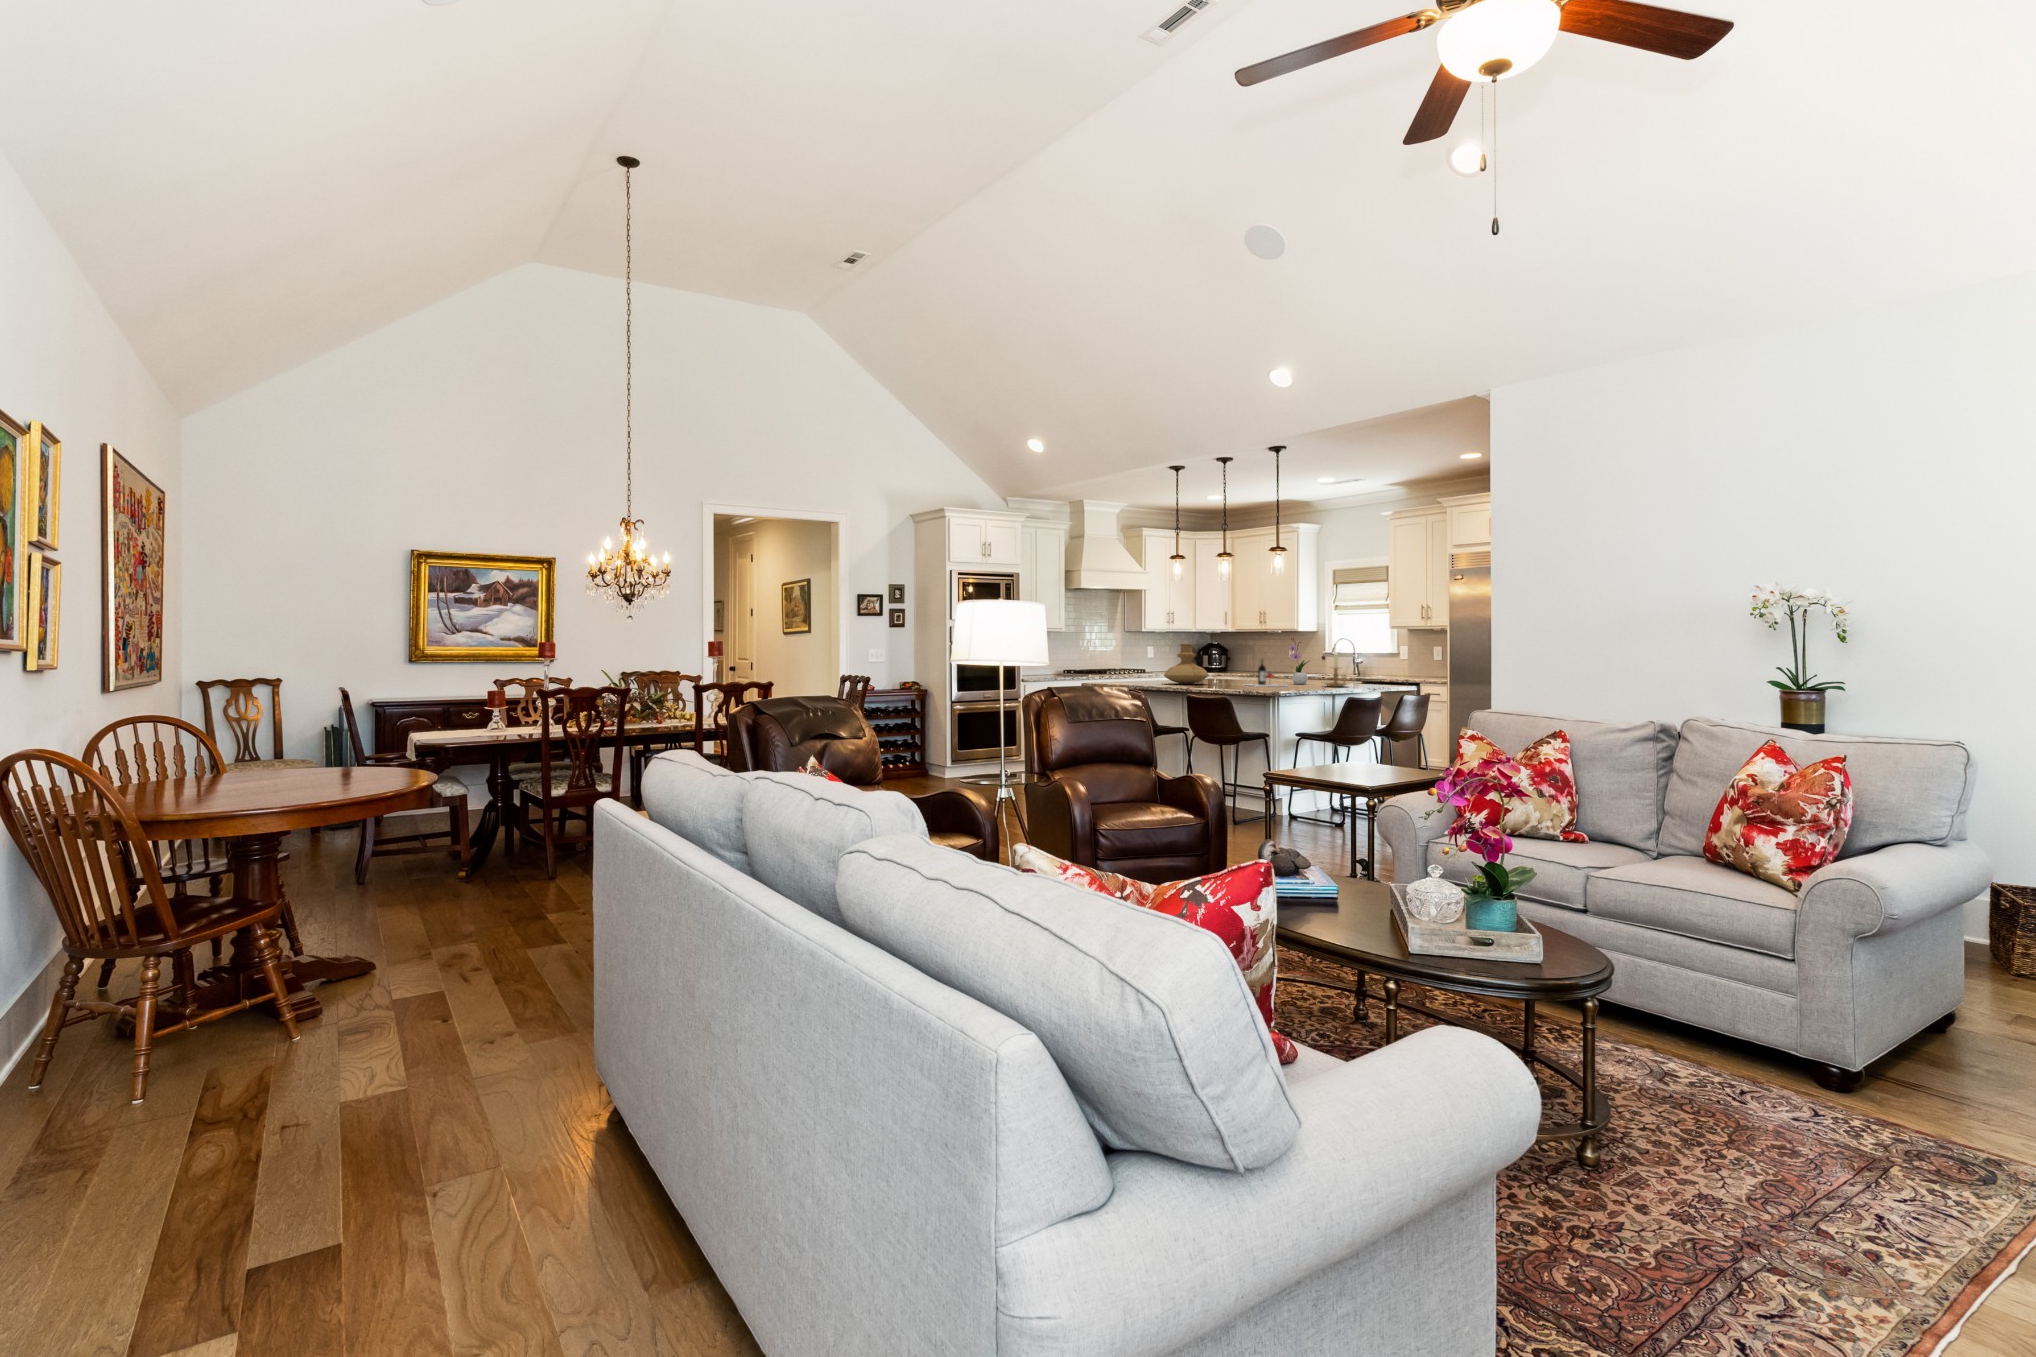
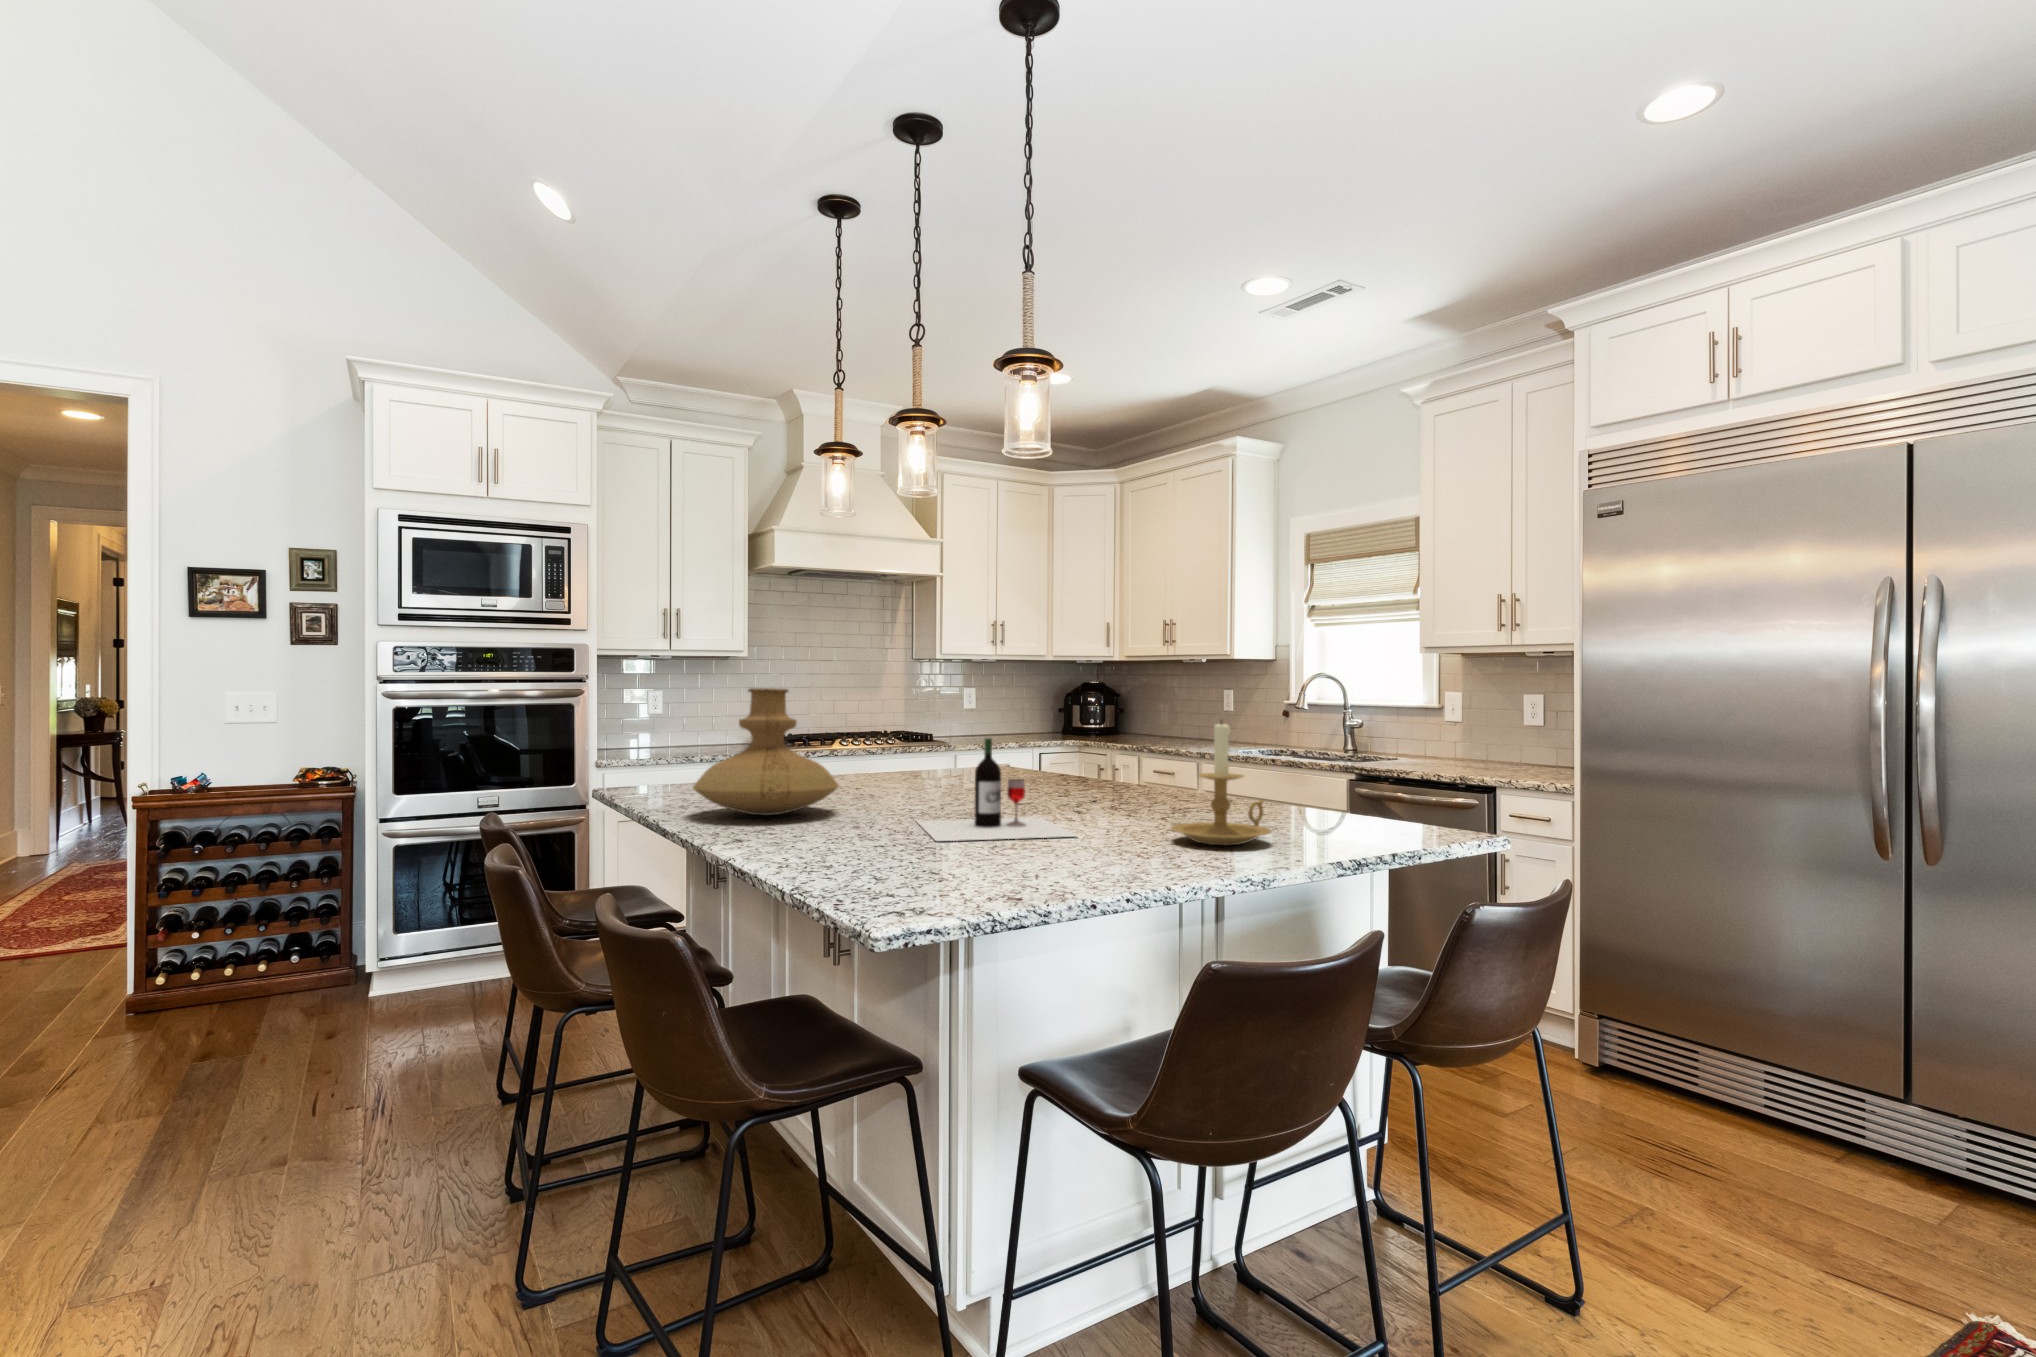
flower arrangement: present [1289,638,1309,684] -> none [1095,669,1162,818]

